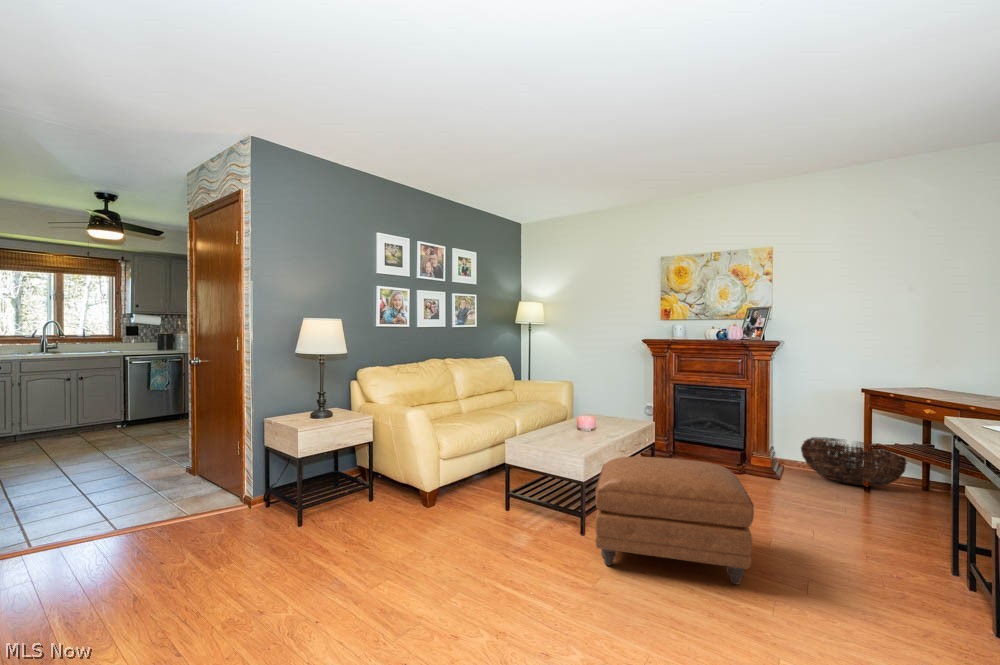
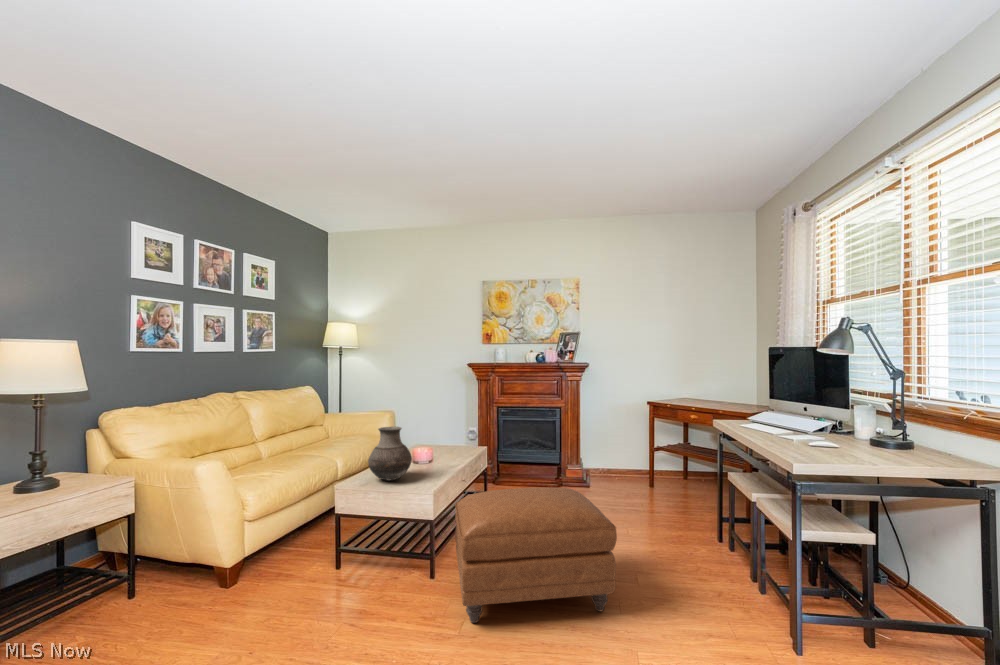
vase: none [534,393,571,439] -> present [368,427,412,480]
basket: present [801,437,907,486] -> none [606,448,684,488]

